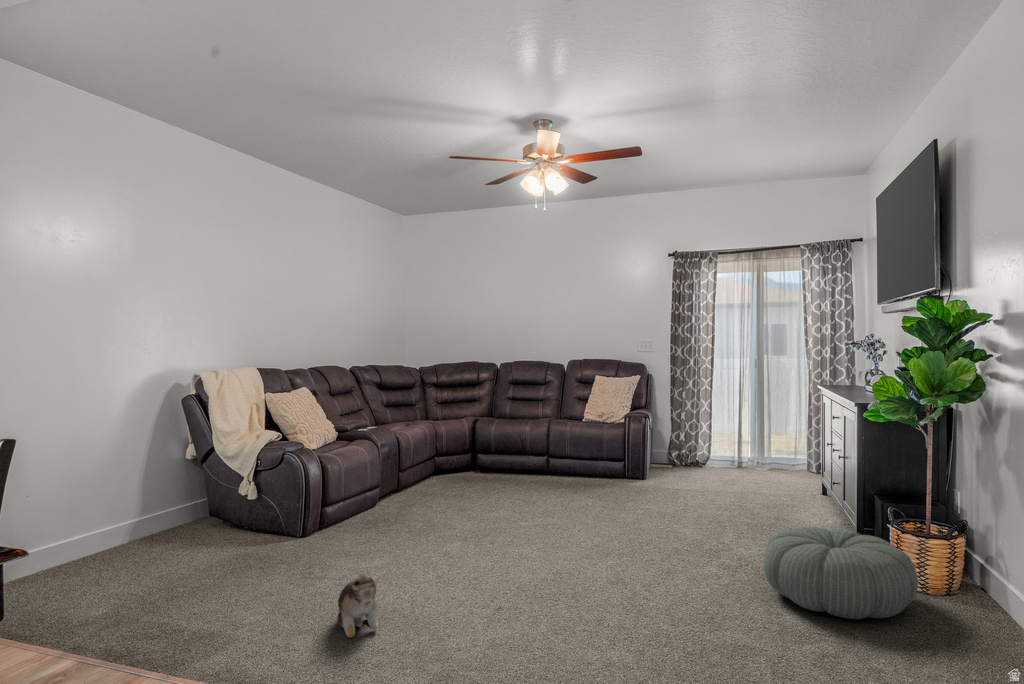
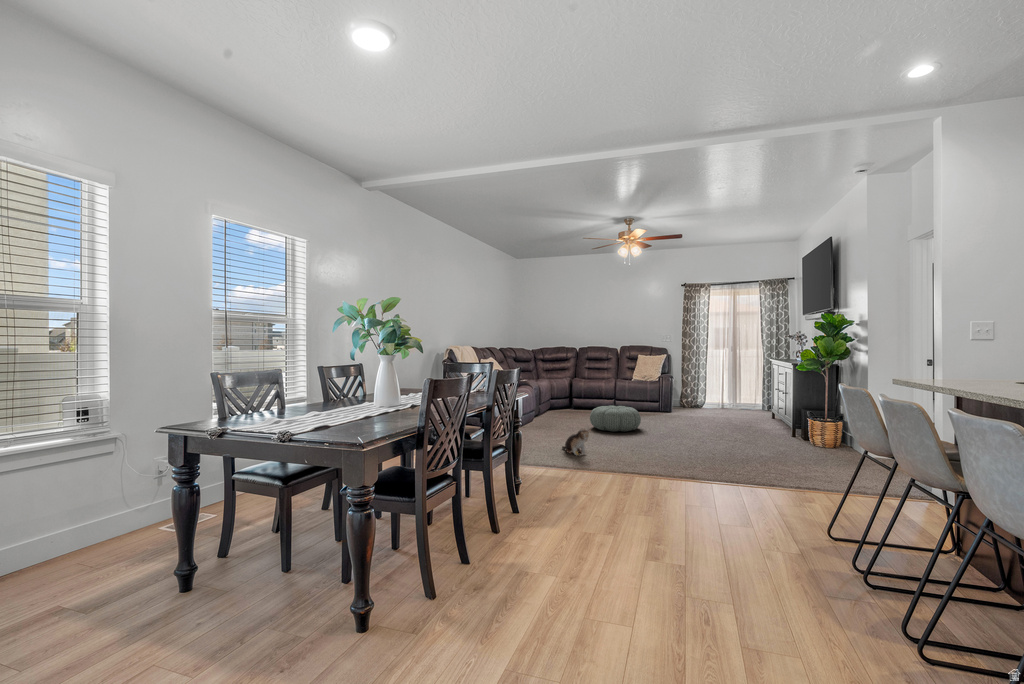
pouf: present [764,527,918,619] -> present [590,406,641,432]

